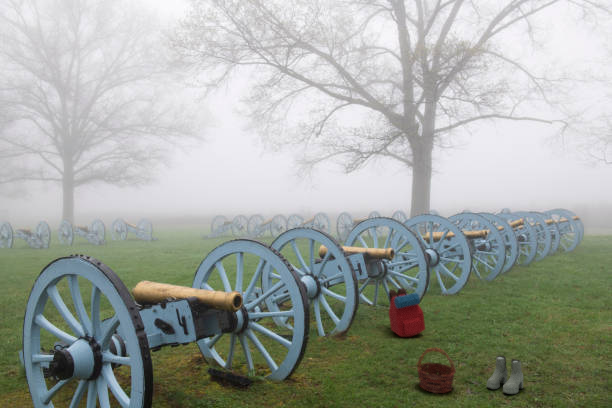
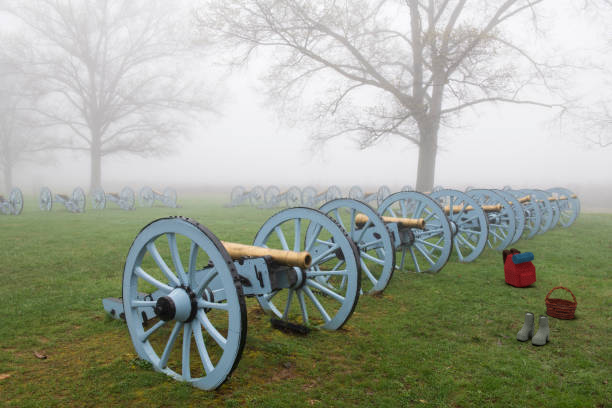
backpack: present [389,288,425,337] -> present [502,248,536,287]
basket: present [417,348,456,393] -> present [544,286,578,319]

